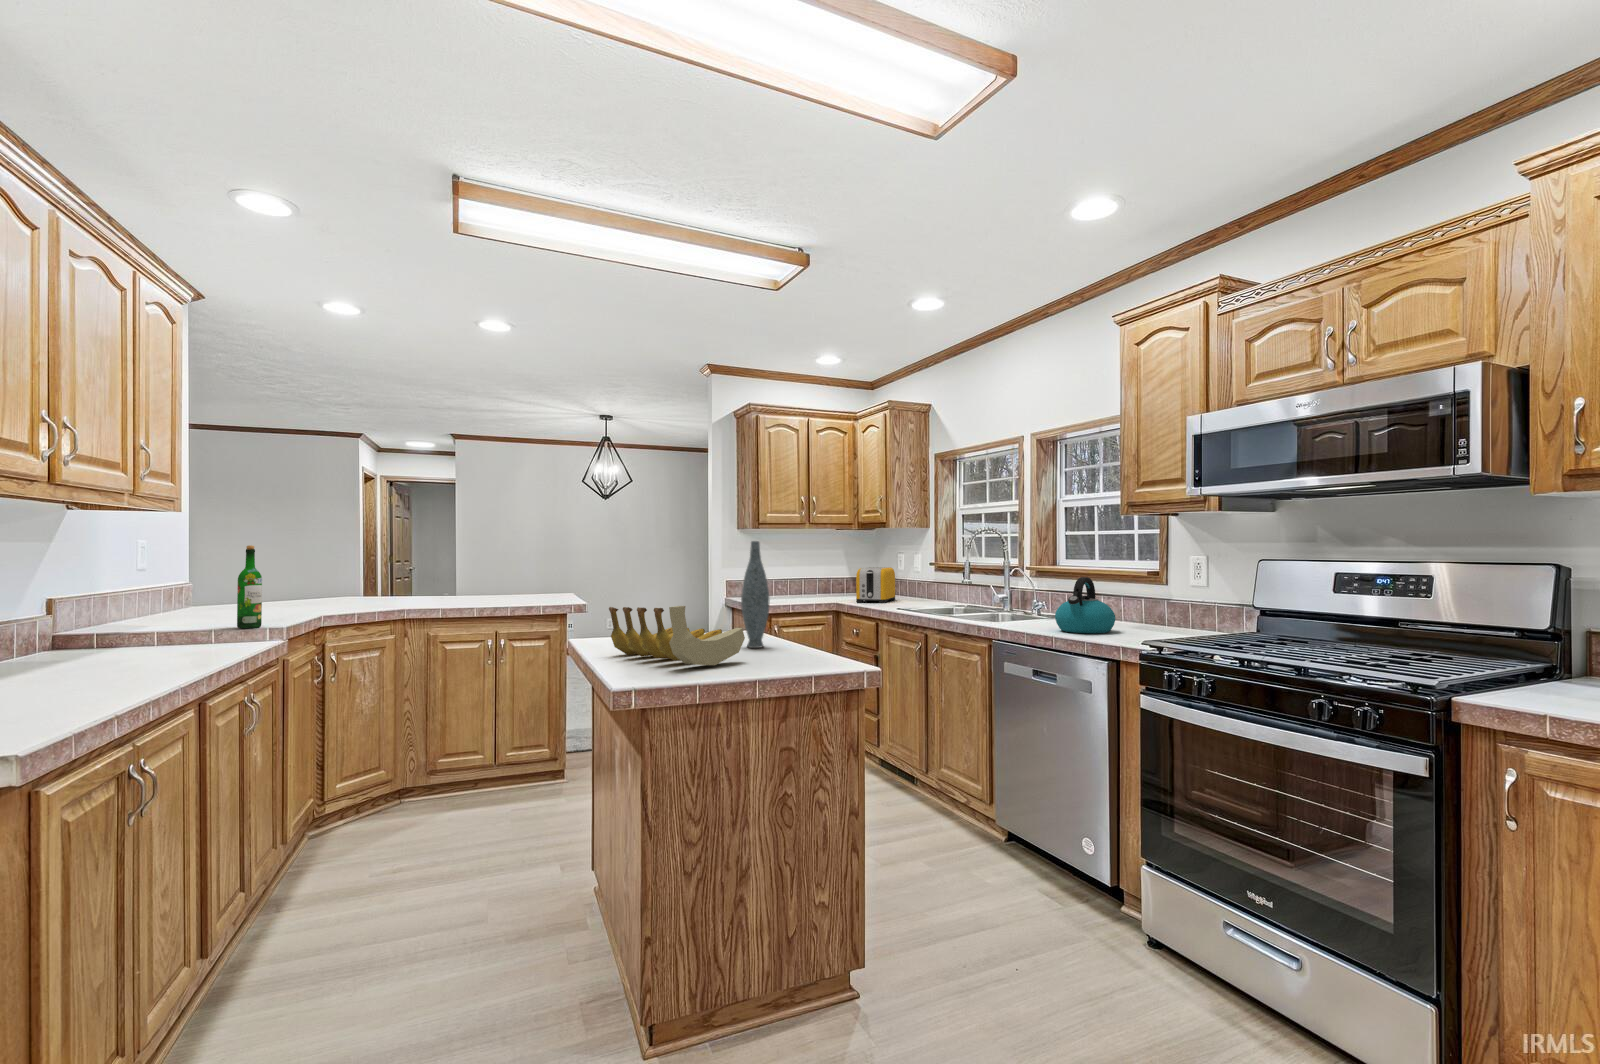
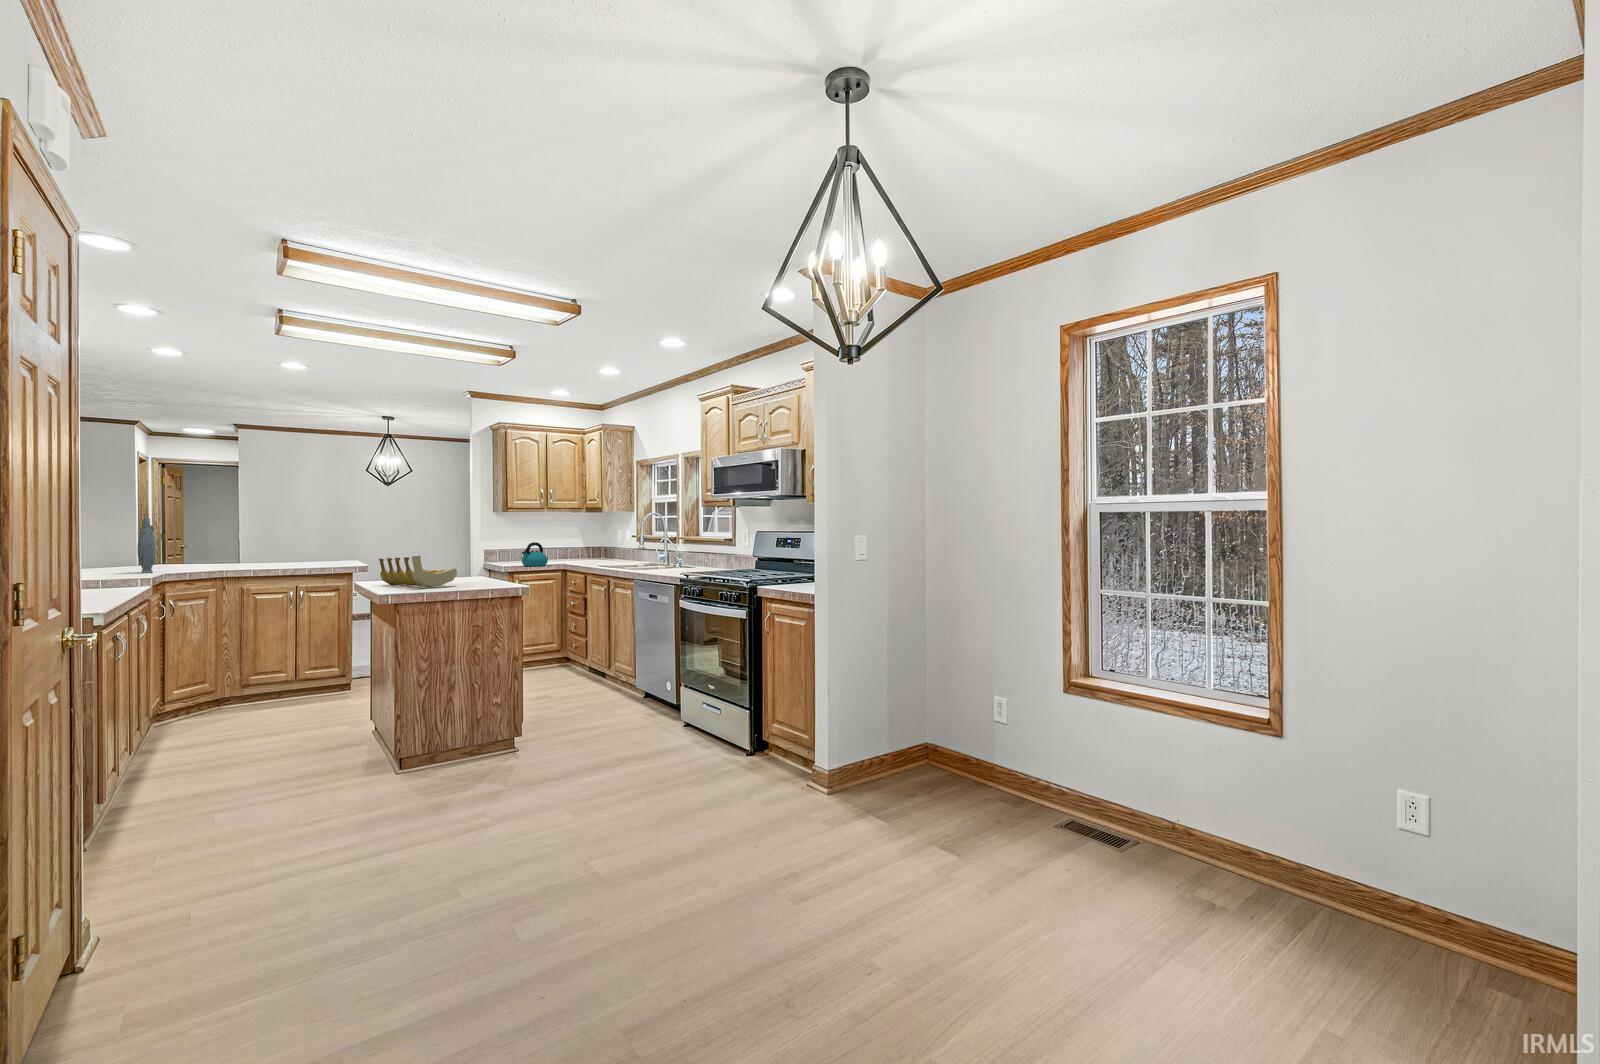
vase: present [741,541,770,648] -> present [138,518,156,573]
wine bottle: present [237,545,262,628] -> none [109,525,127,580]
toaster: present [856,567,895,603] -> none [577,540,608,565]
kettle: present [1055,577,1115,633] -> present [522,542,548,566]

